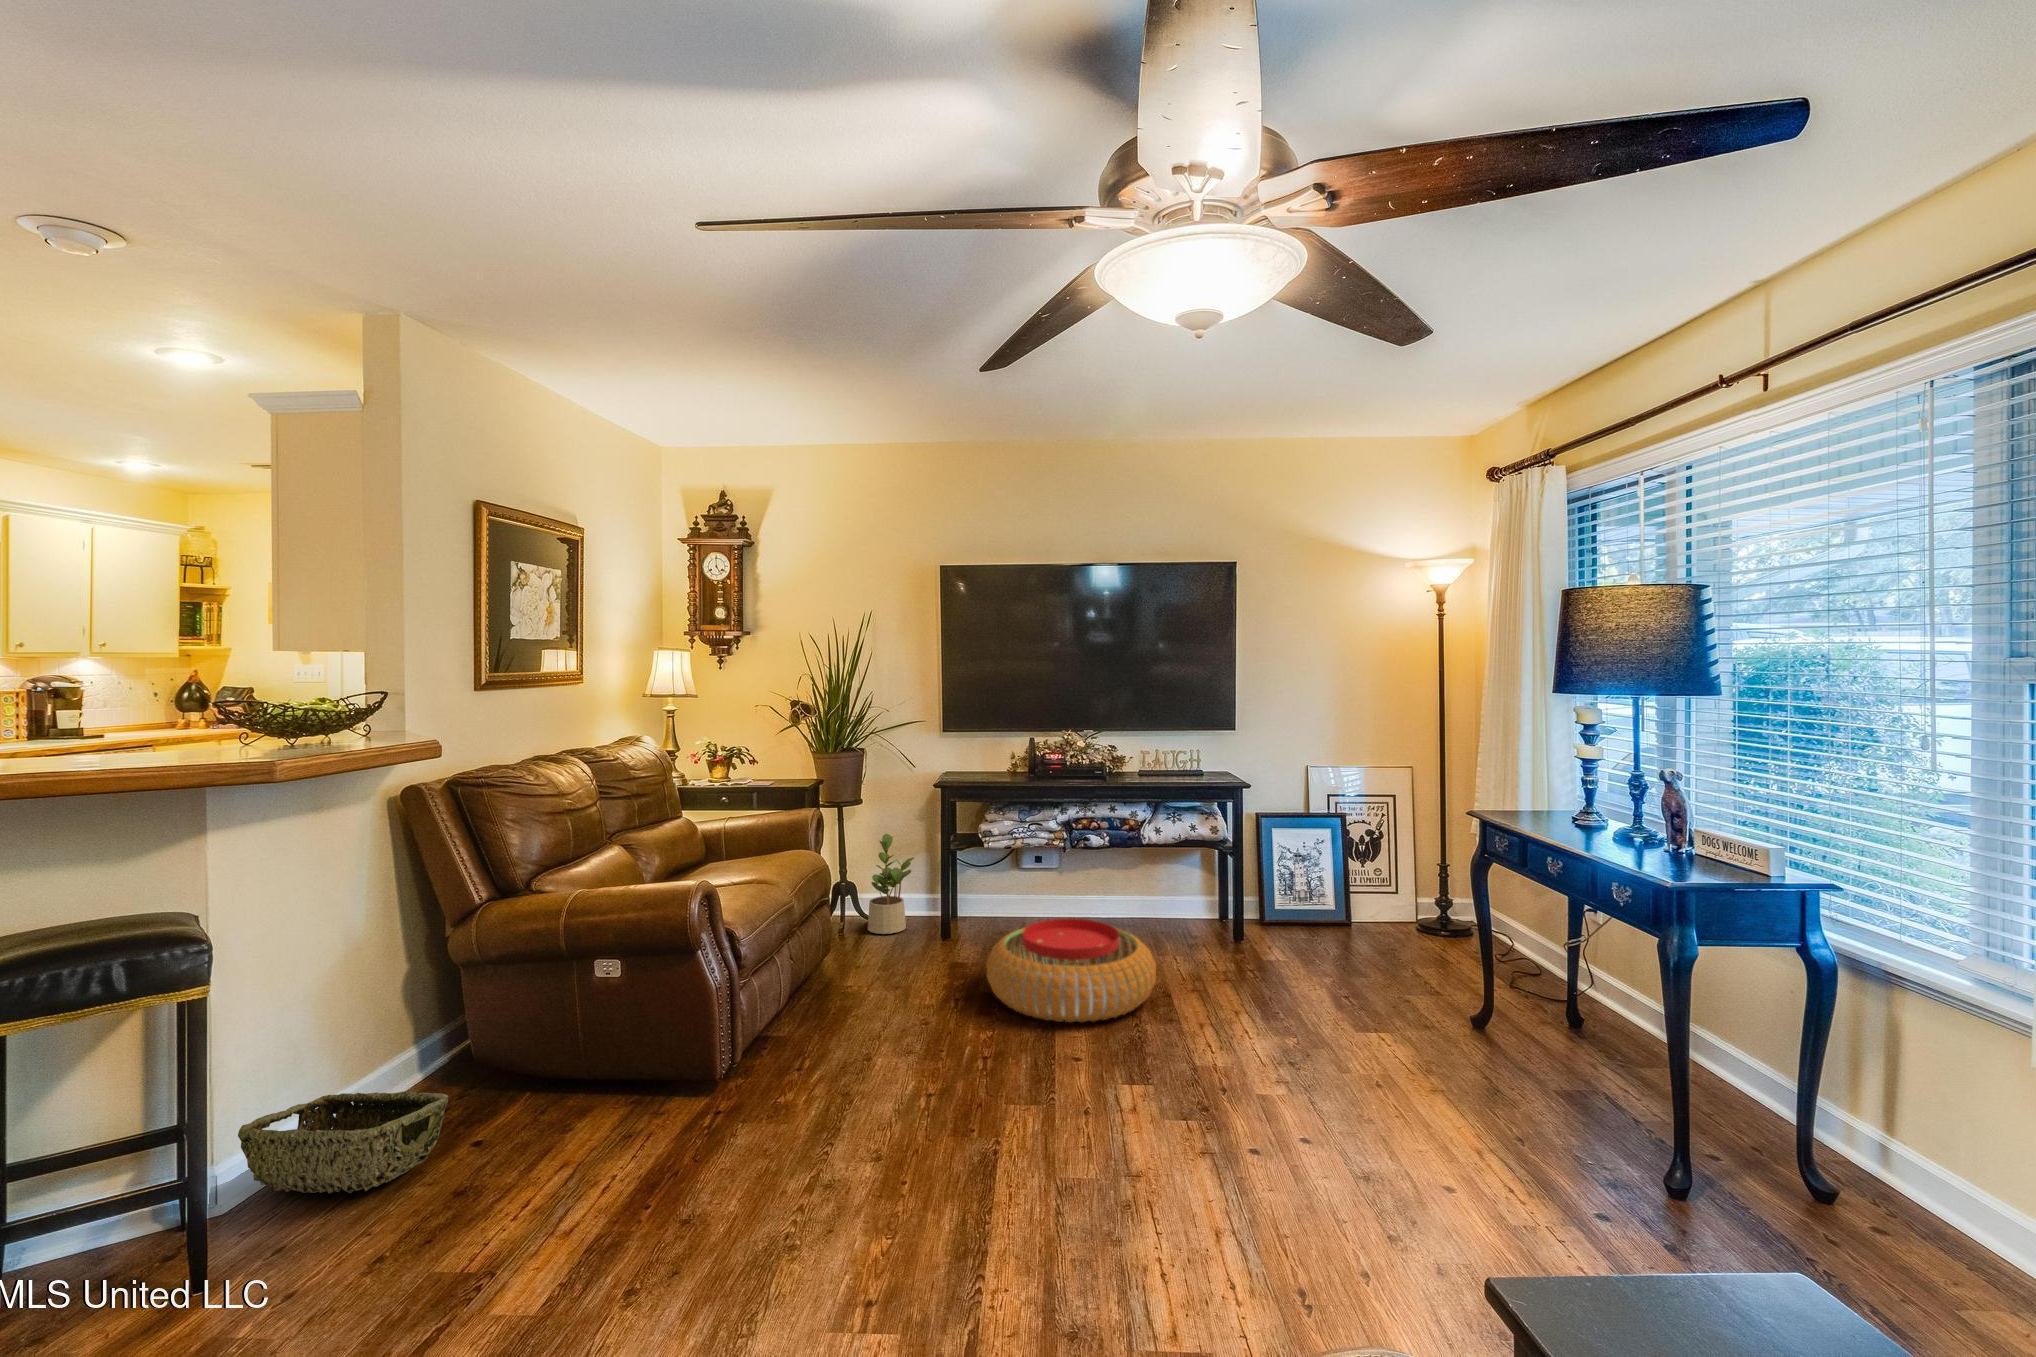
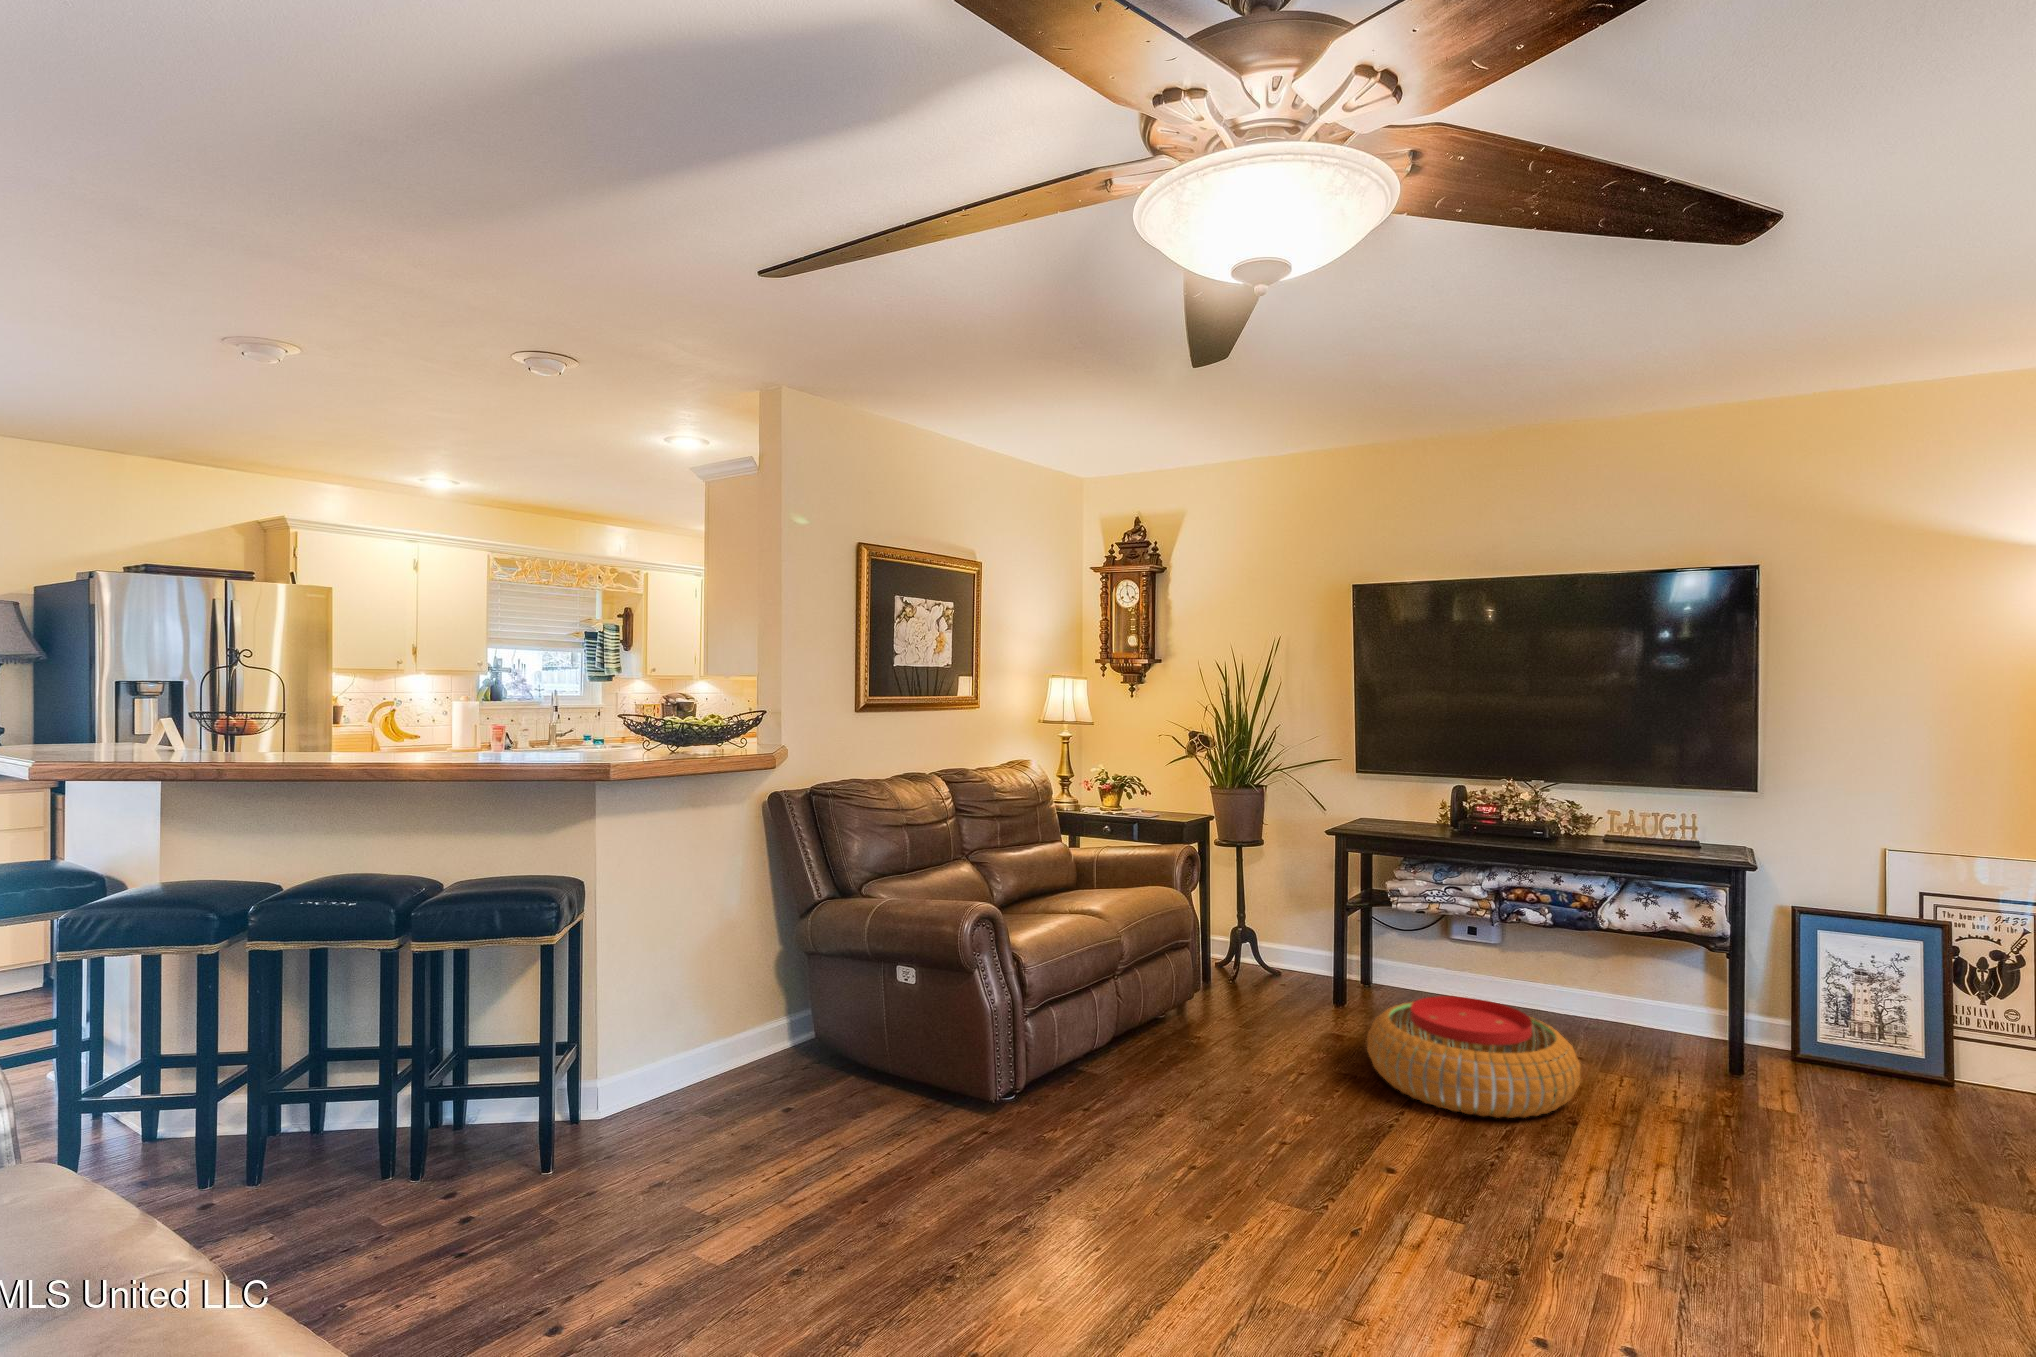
potted plant: present [868,834,914,934] -> none [1265,879,1320,988]
woven basket: present [238,1091,448,1193] -> none [743,1024,870,1097]

